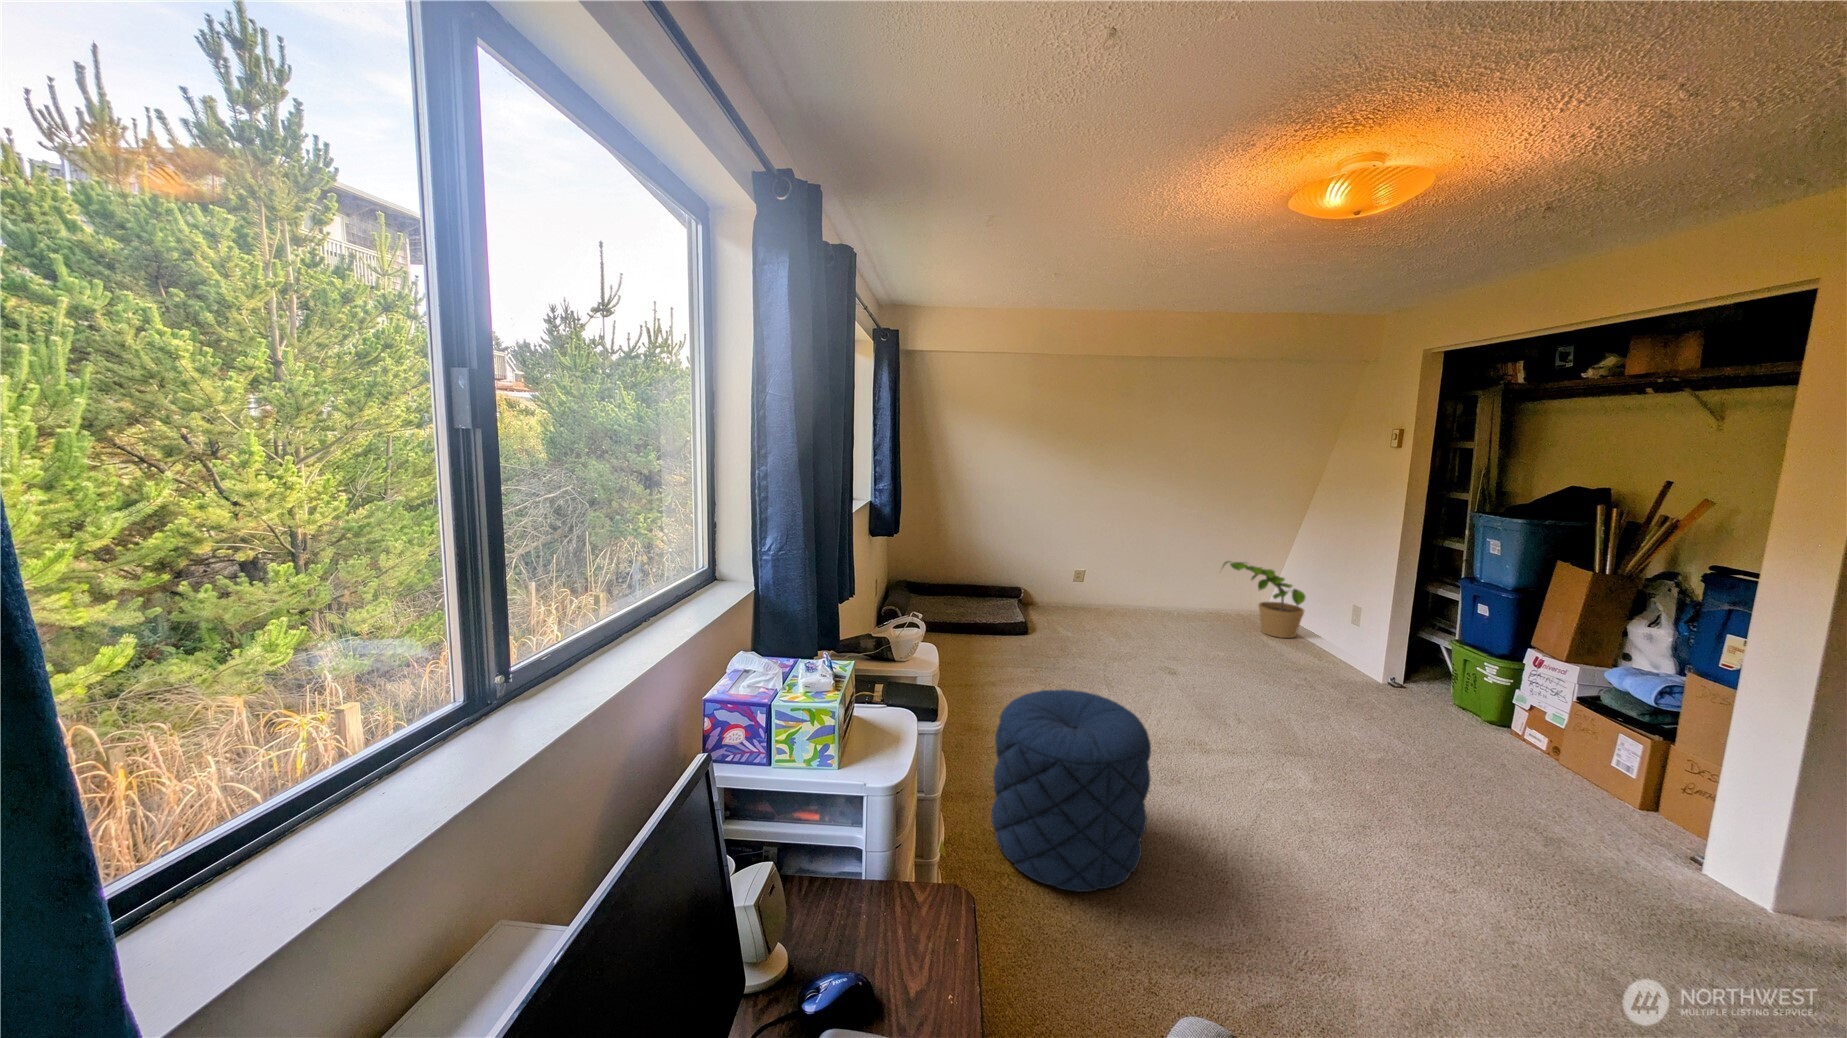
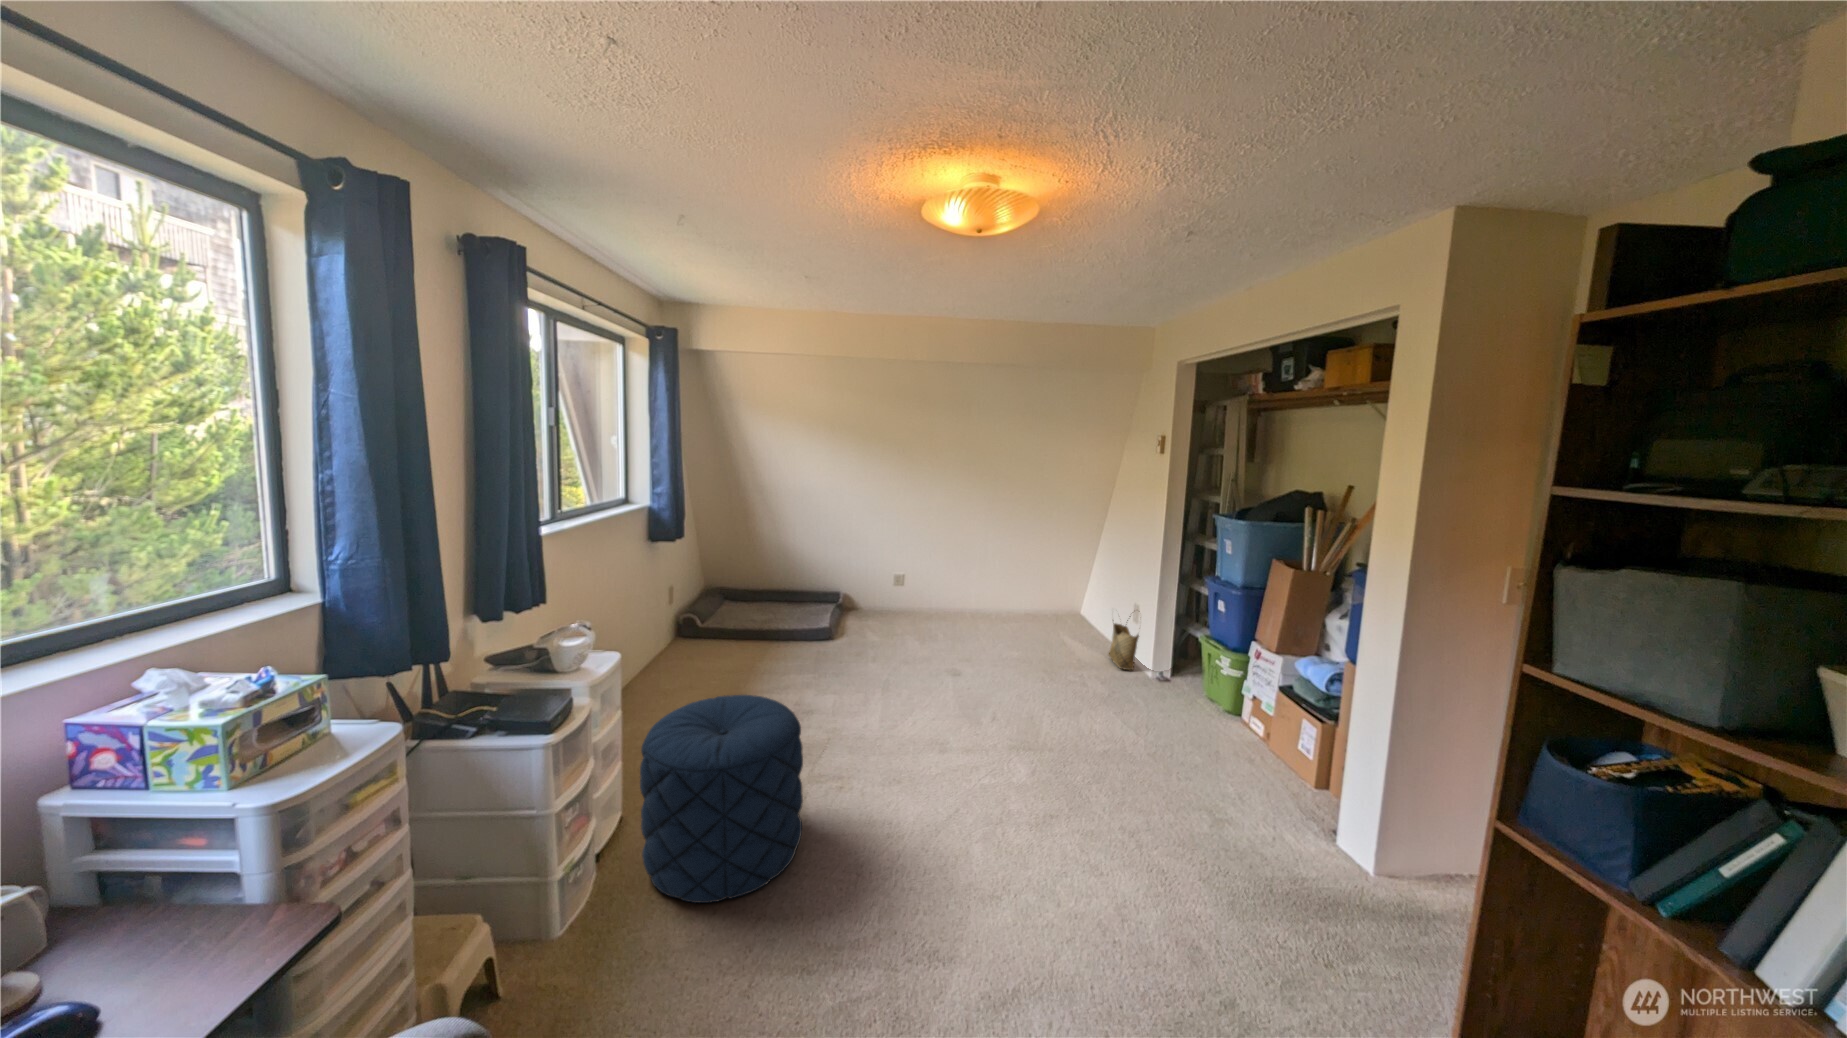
potted plant: present [1223,561,1305,638] -> none [1029,561,1107,636]
woven basket: none [1321,610,1366,675] -> present [1109,616,1139,670]

